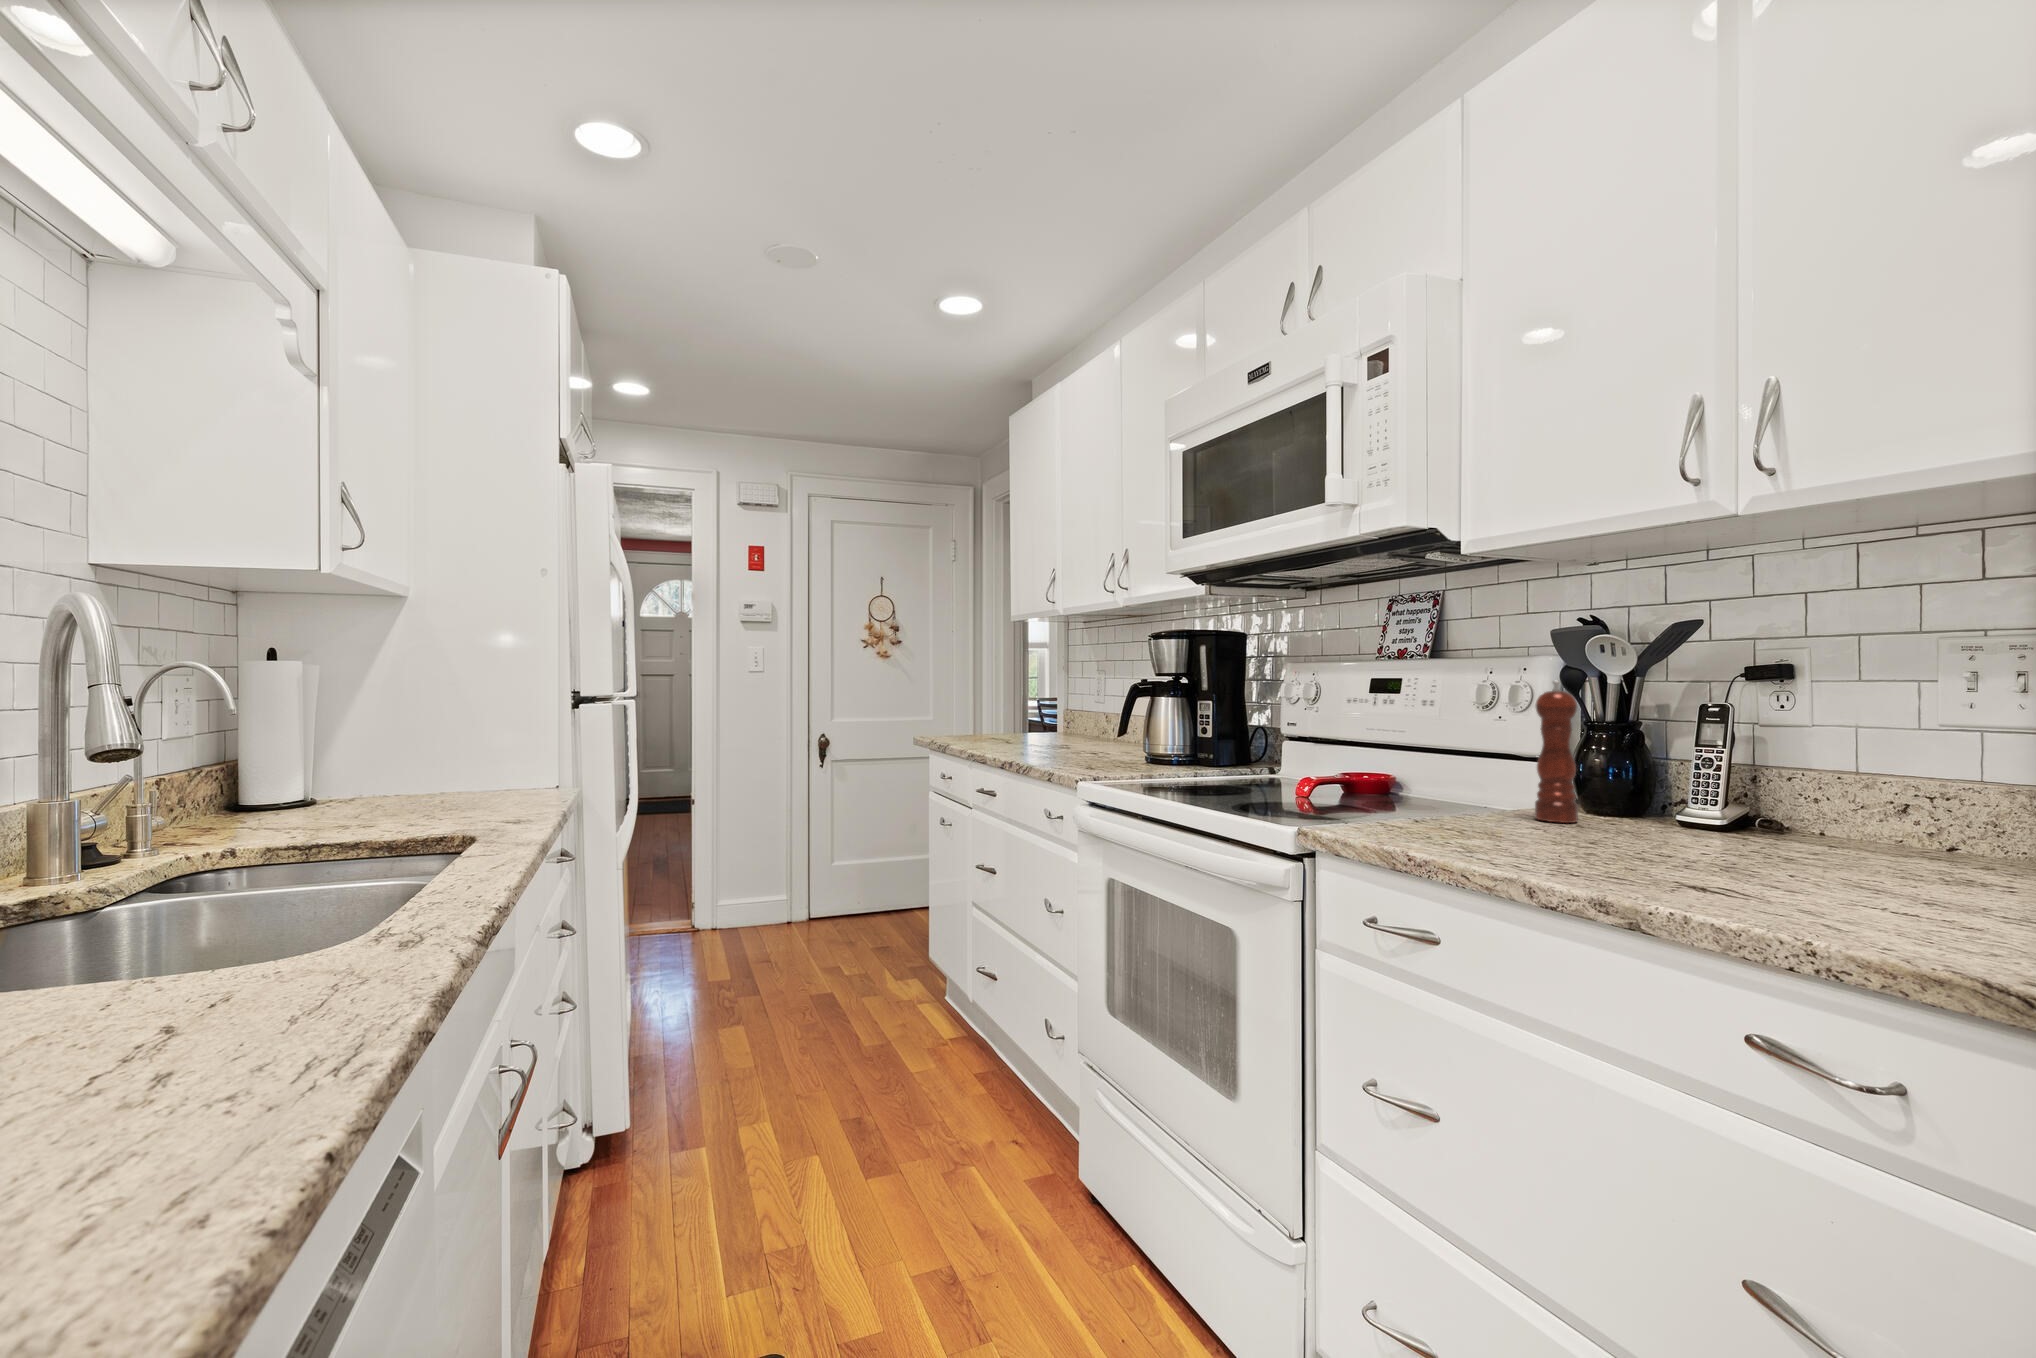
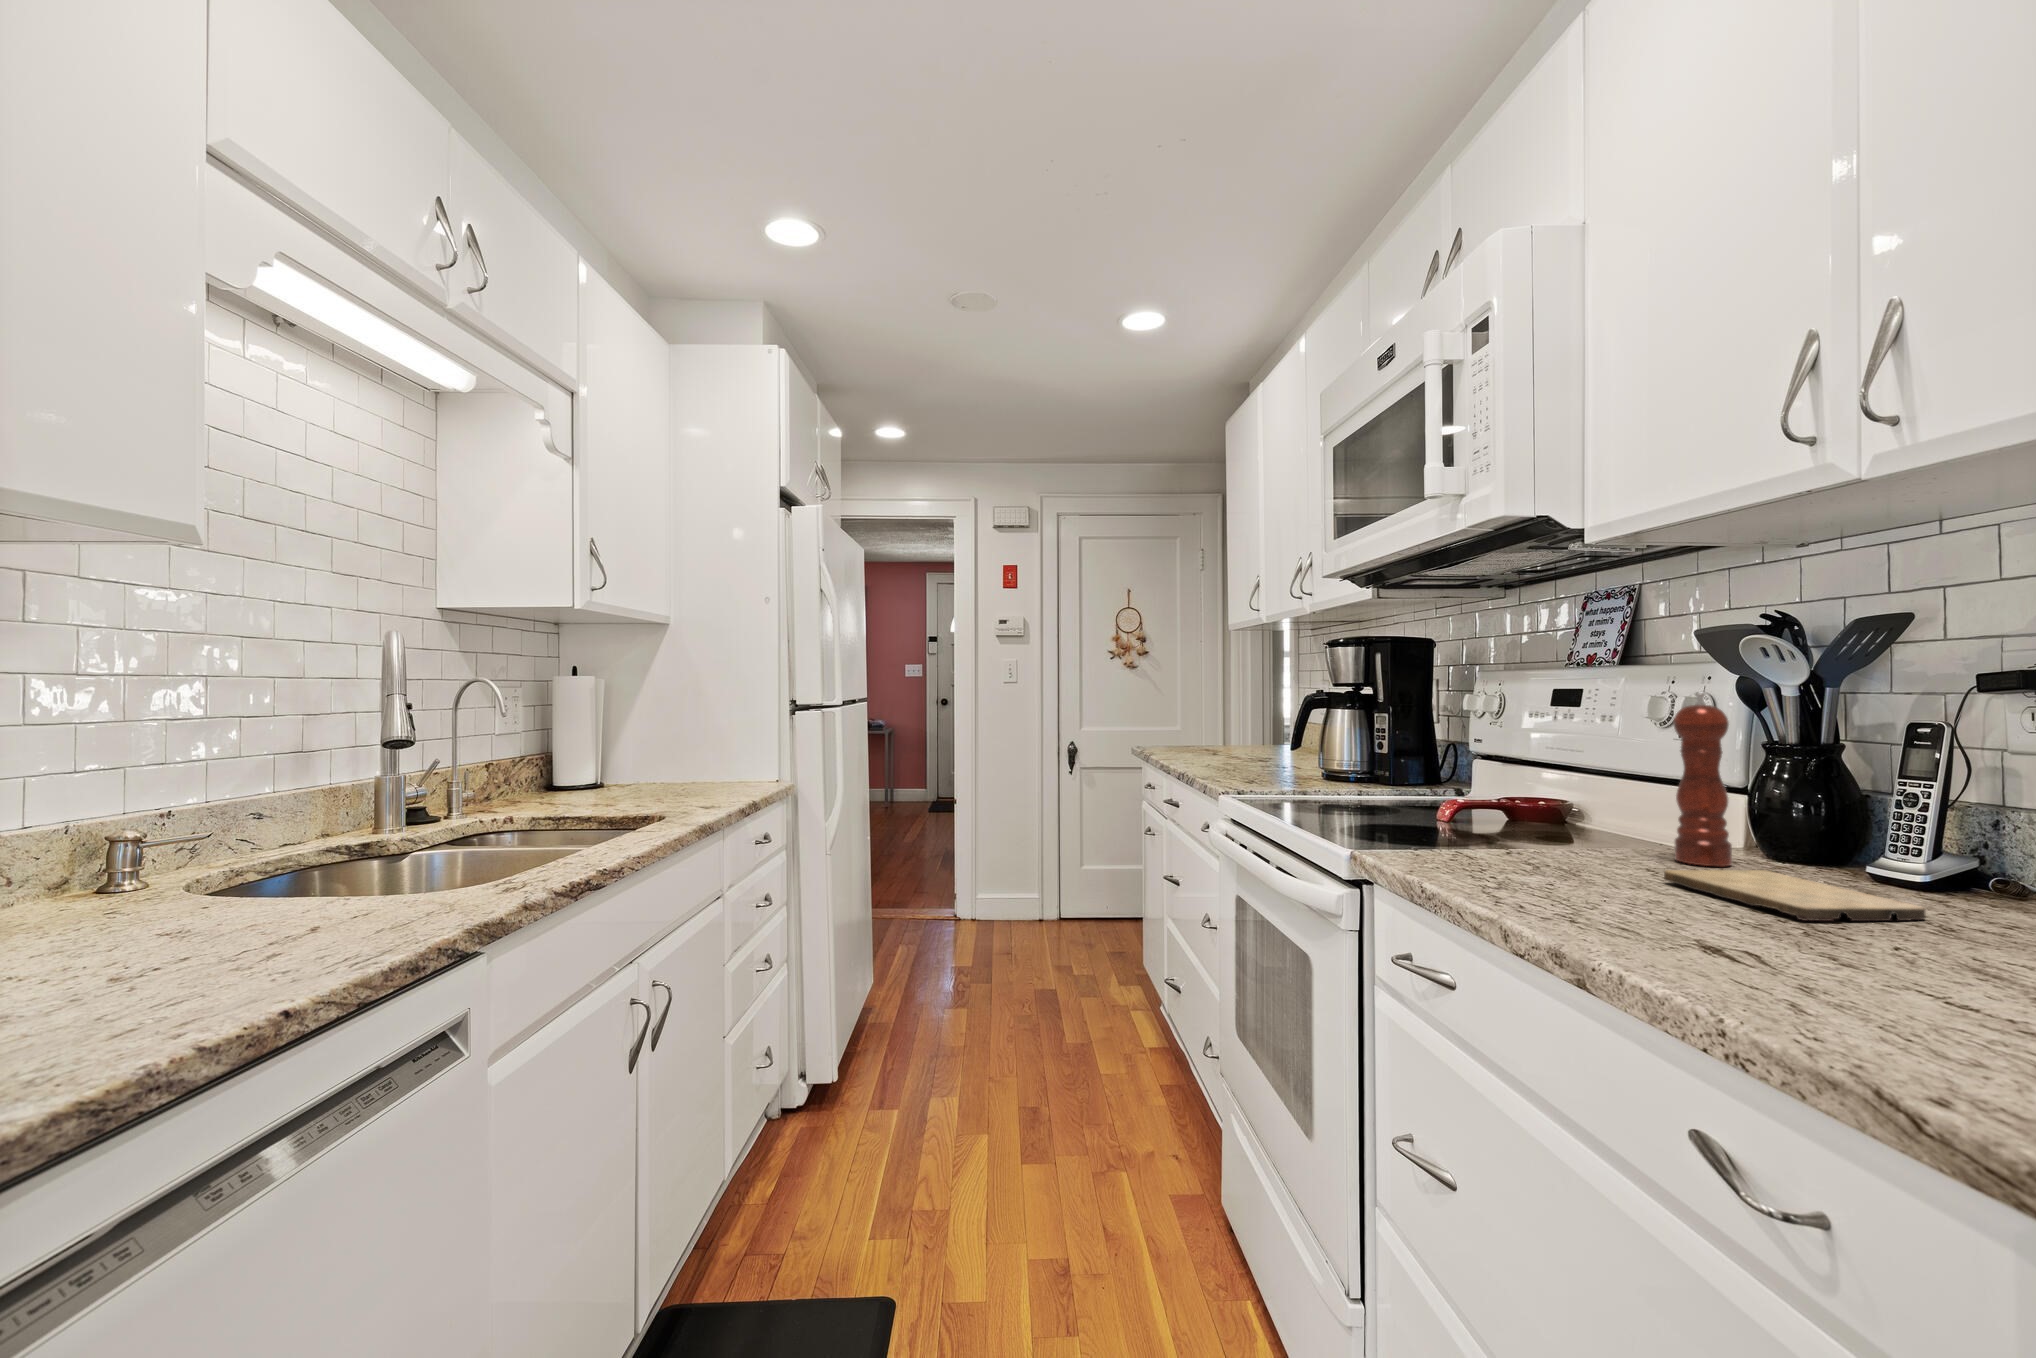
cutting board: none [1565,823,1760,860] -> present [1664,870,1926,921]

